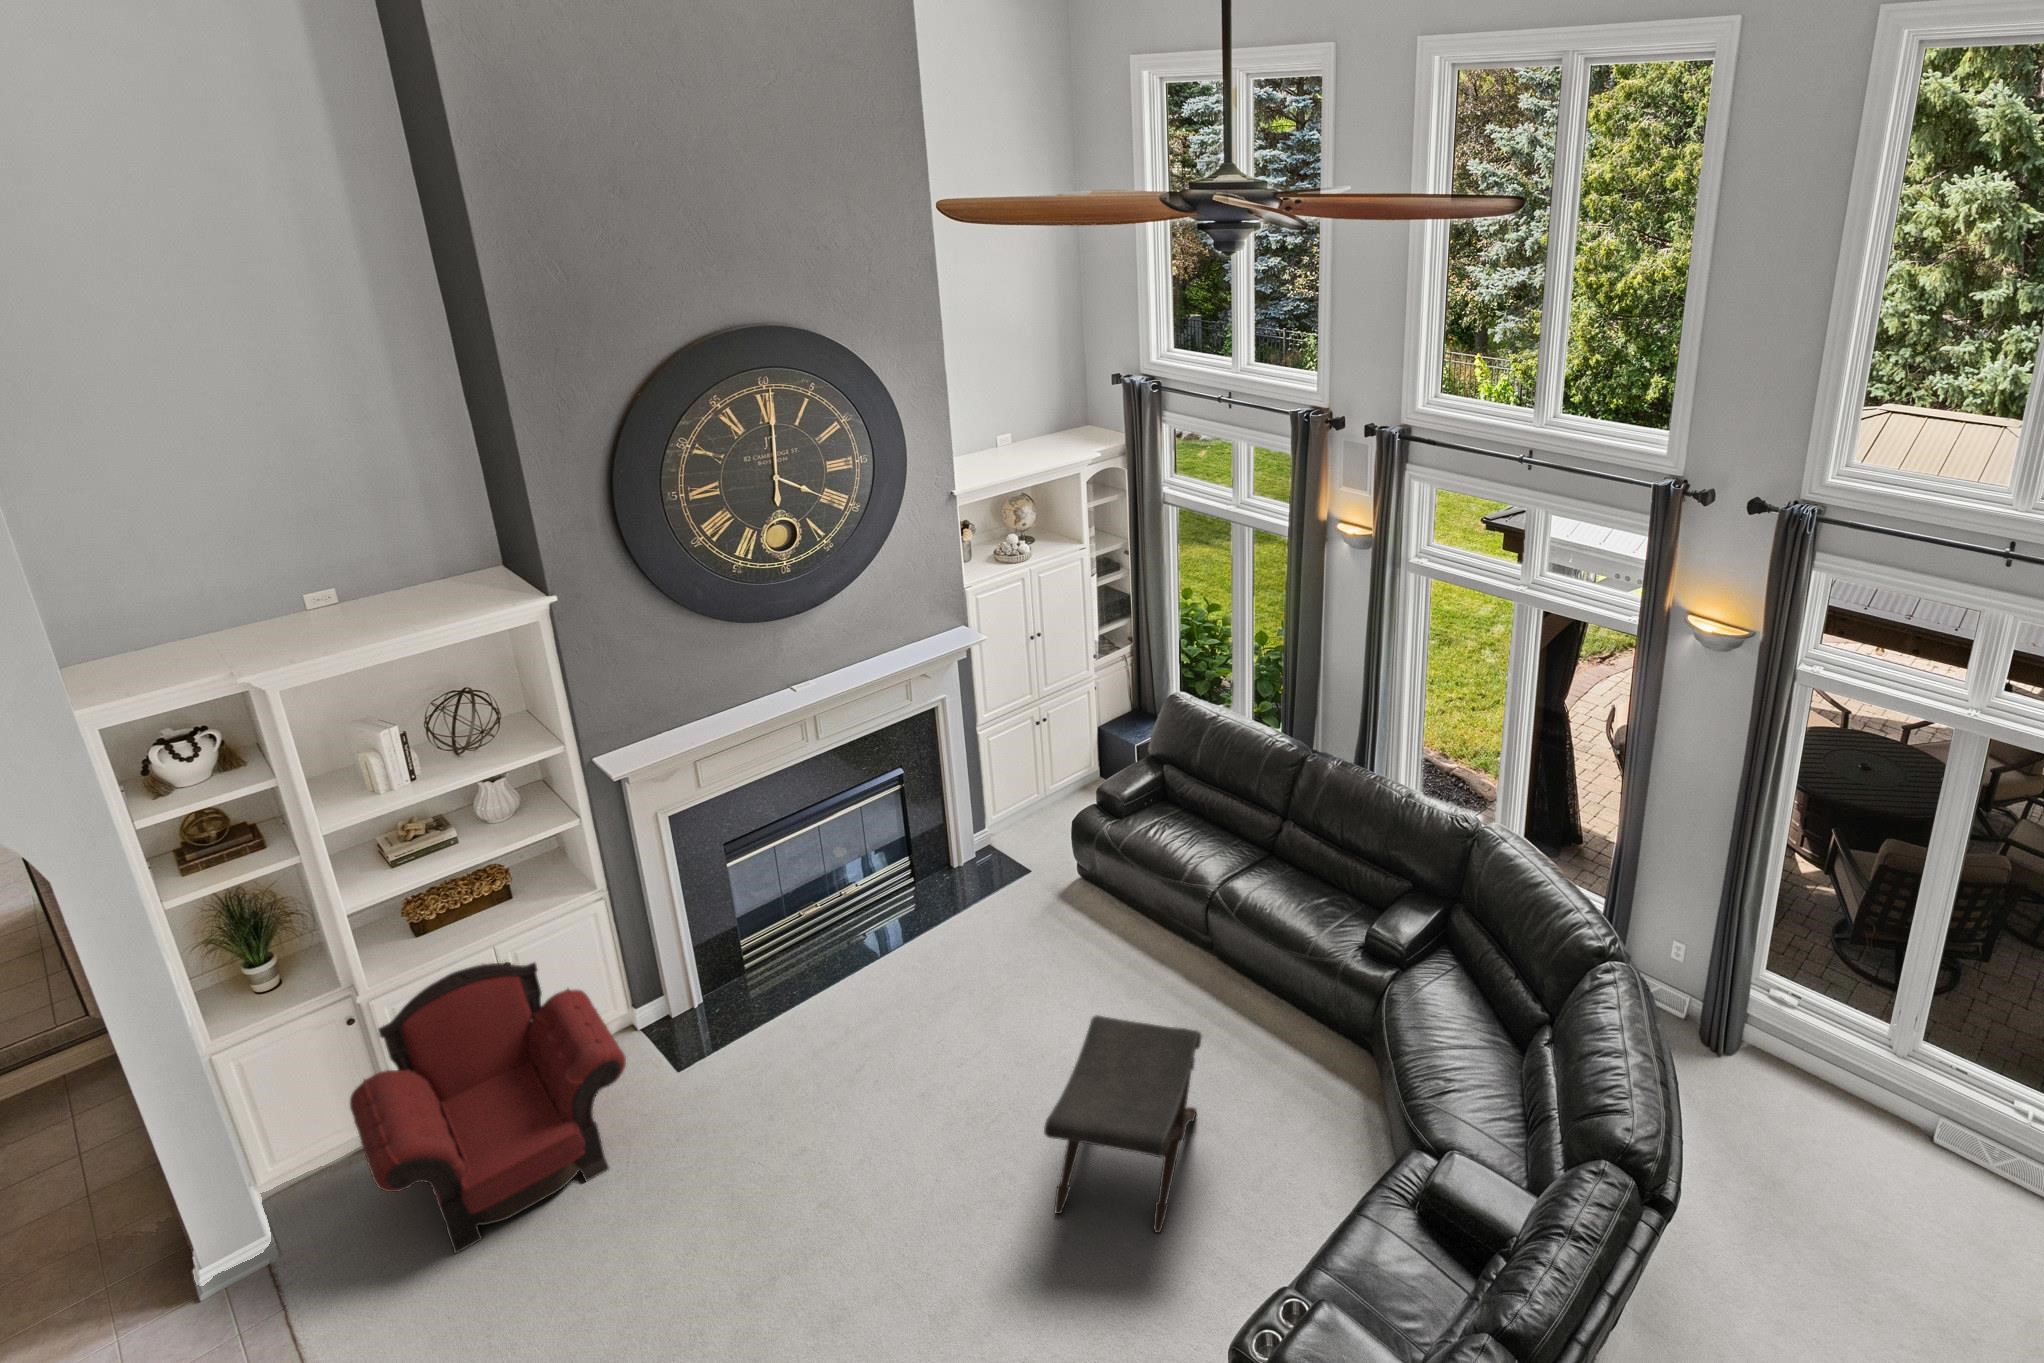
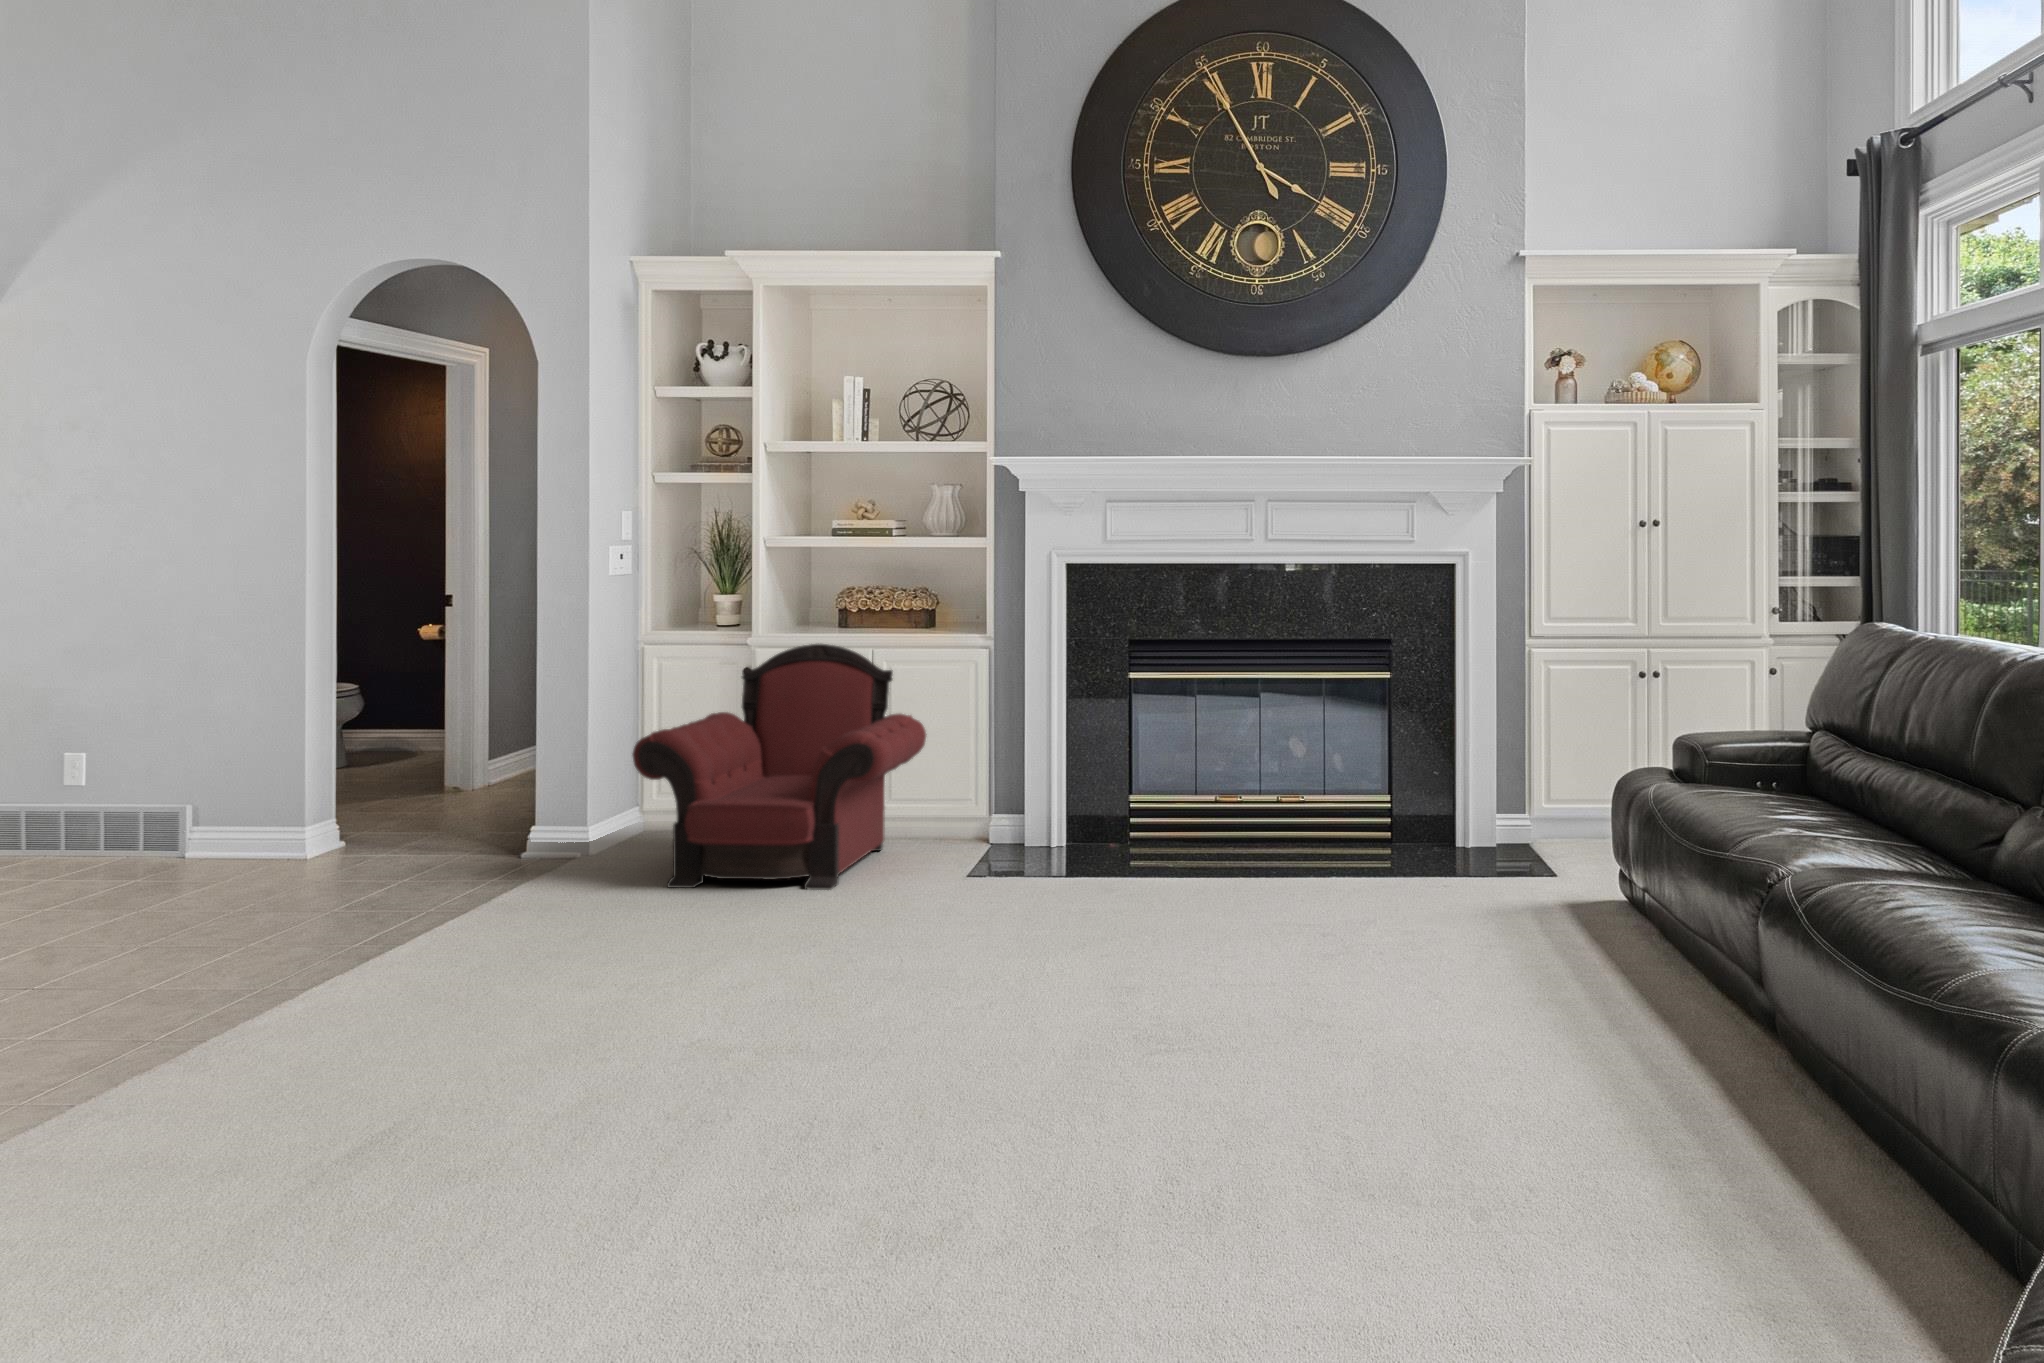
footstool: present [1044,1015,1201,1233] -> none [1129,820,1482,1122]

